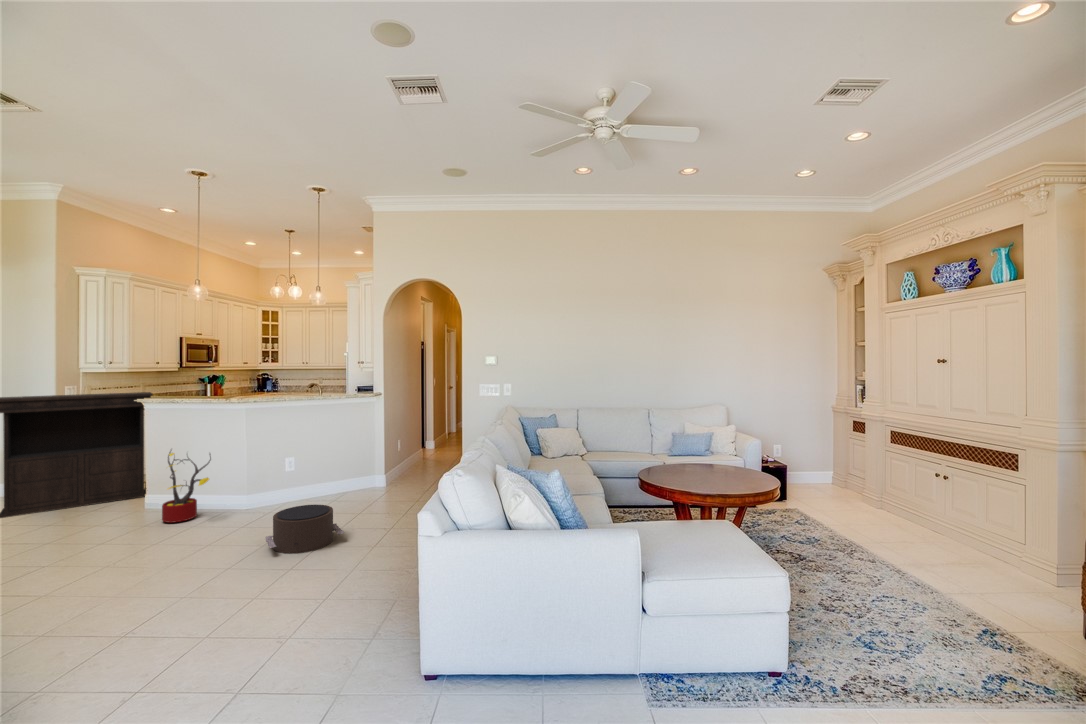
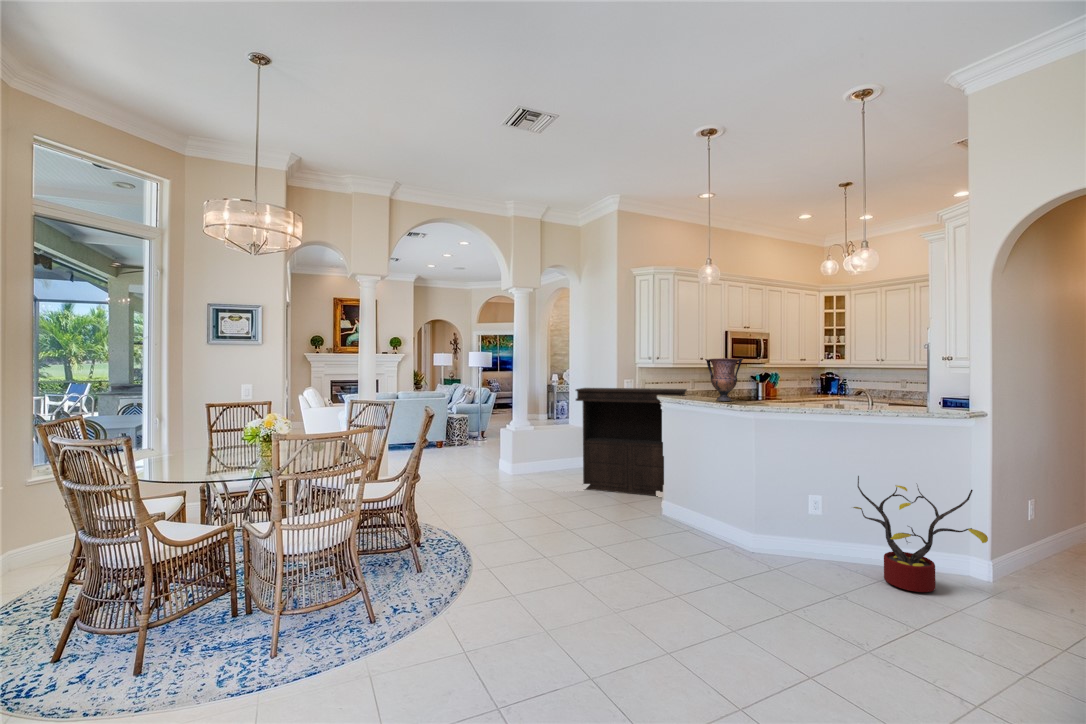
vase: none [190,365,228,400] -> present [705,358,743,401]
decorative plant: present [162,451,211,523] -> present [853,476,988,592]
pouf: present [266,505,344,554] -> none [729,576,857,671]

